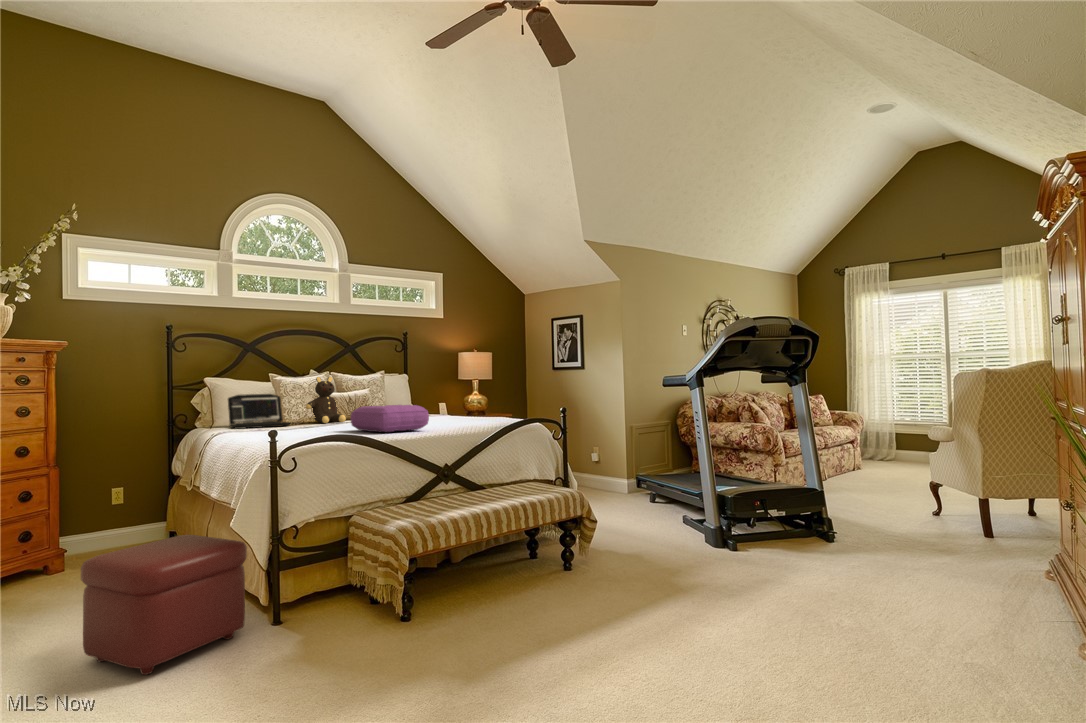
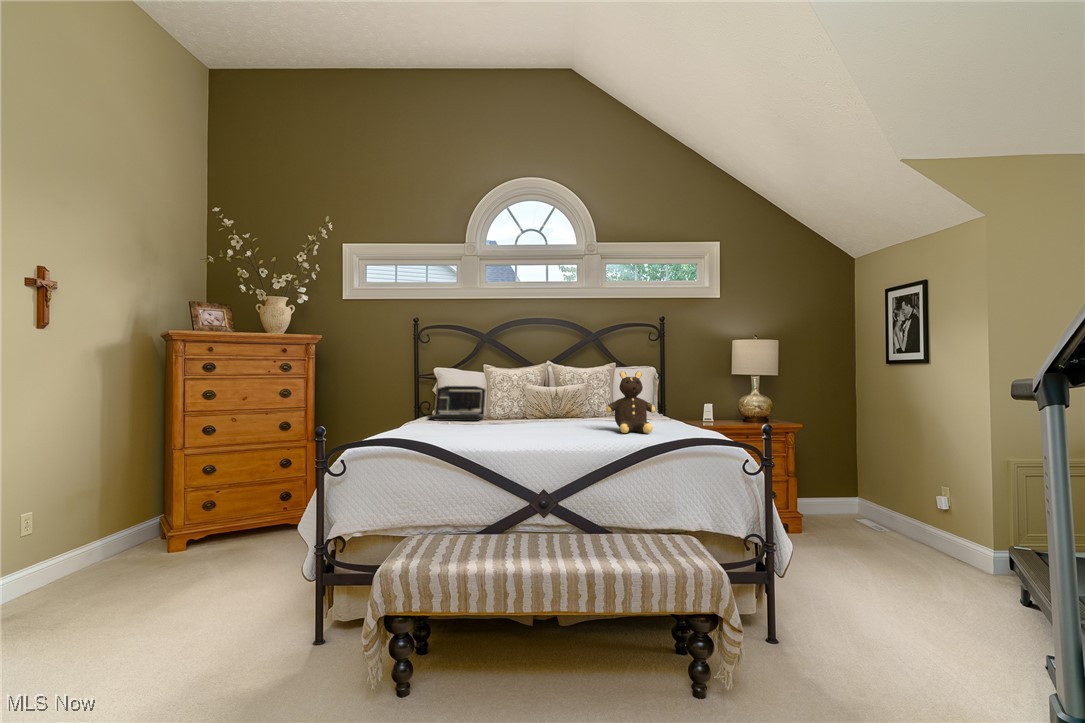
teddy bear: present [306,377,346,423] -> present [606,371,655,433]
pillow: present [351,405,429,432] -> none [463,408,533,443]
ottoman: present [81,535,247,675] -> none [150,525,286,656]

